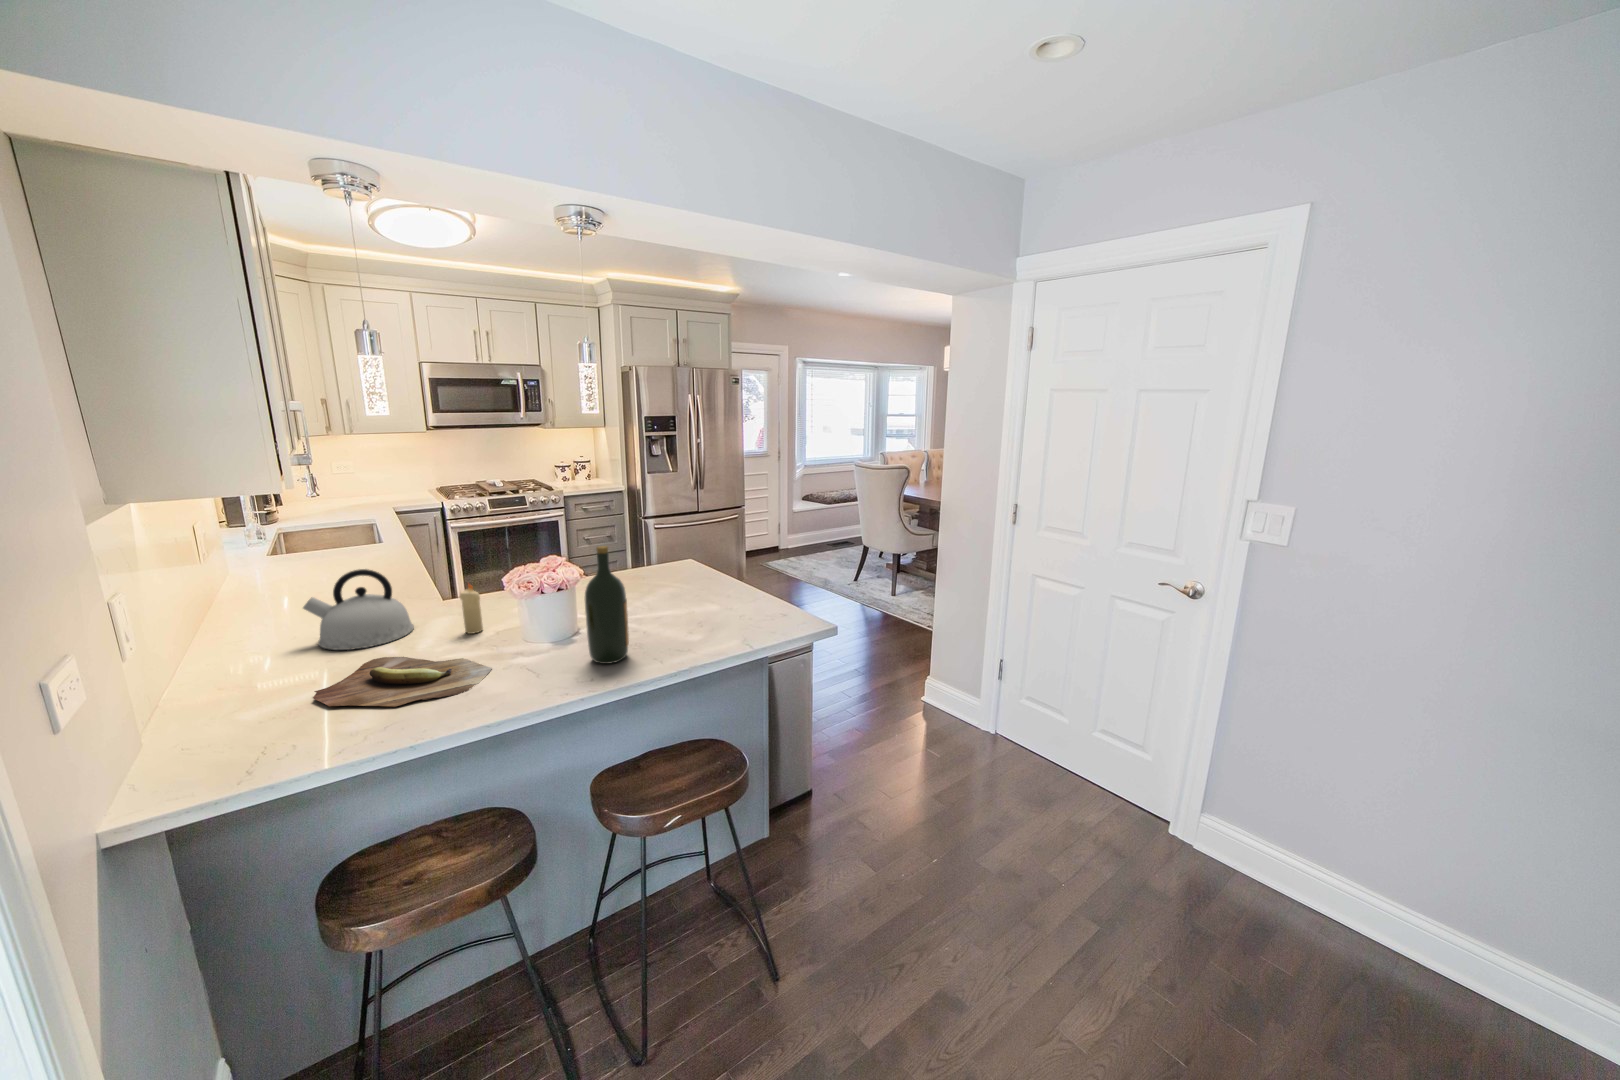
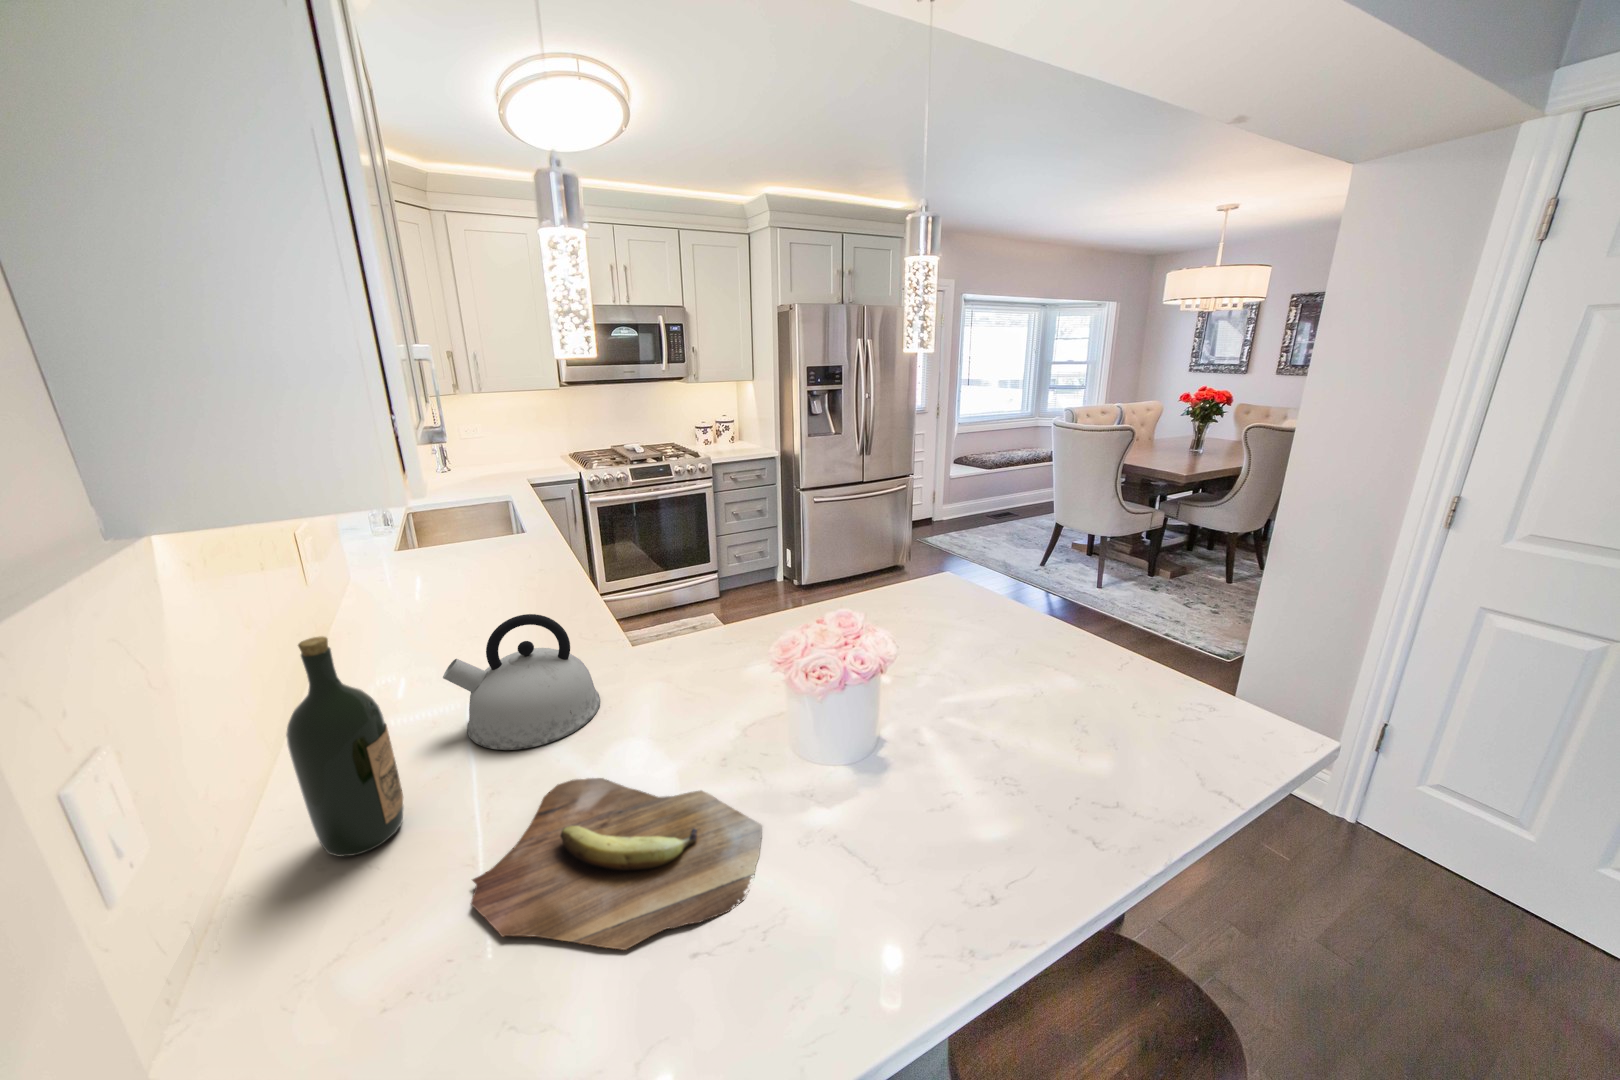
wine bottle: present [585,546,629,664] -> present [286,637,404,857]
candle: present [460,584,483,634] -> none [675,639,706,720]

